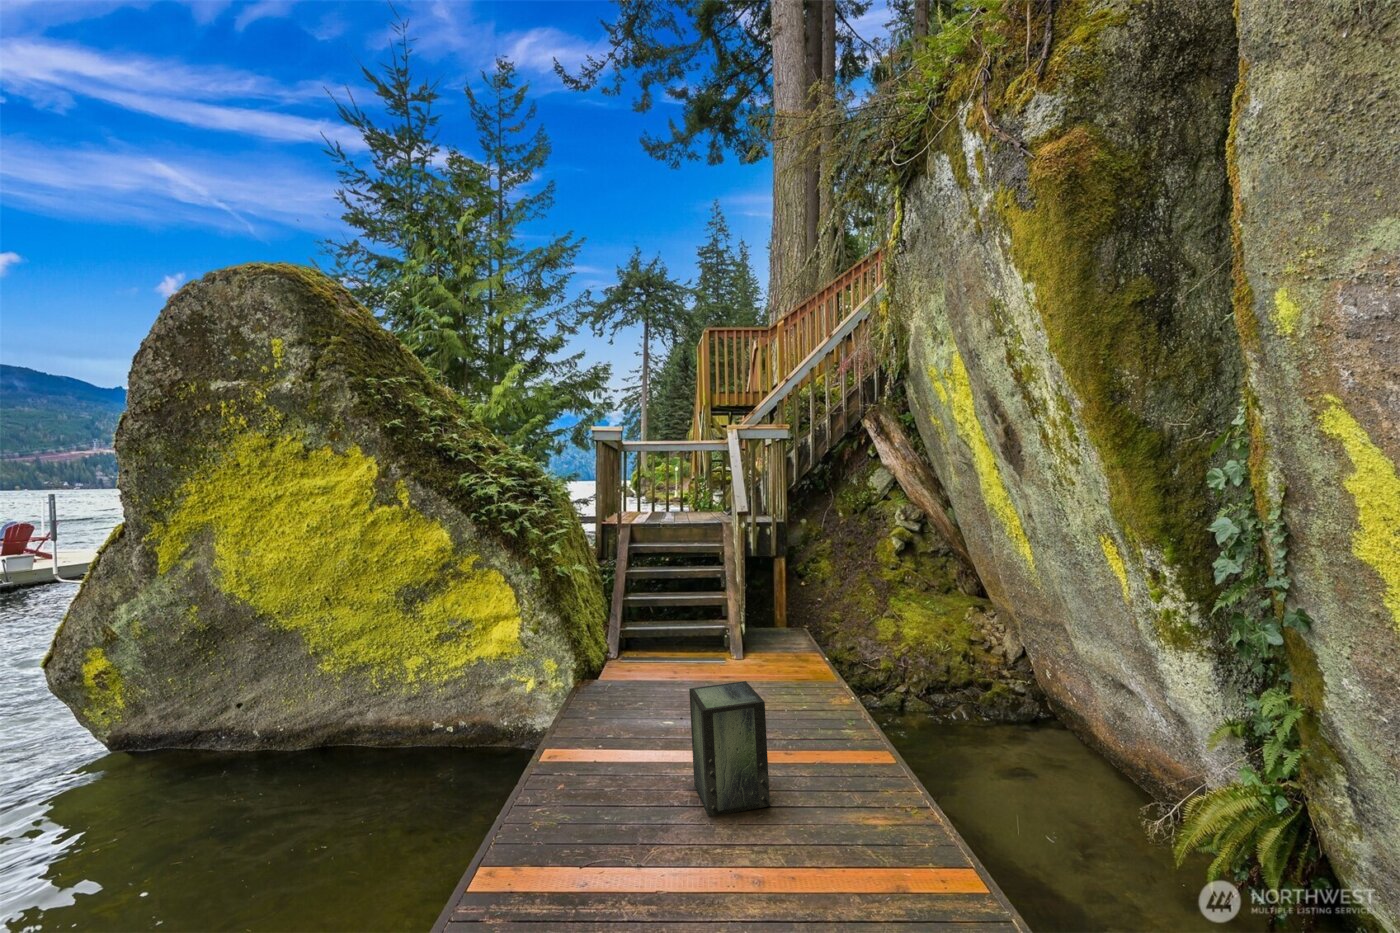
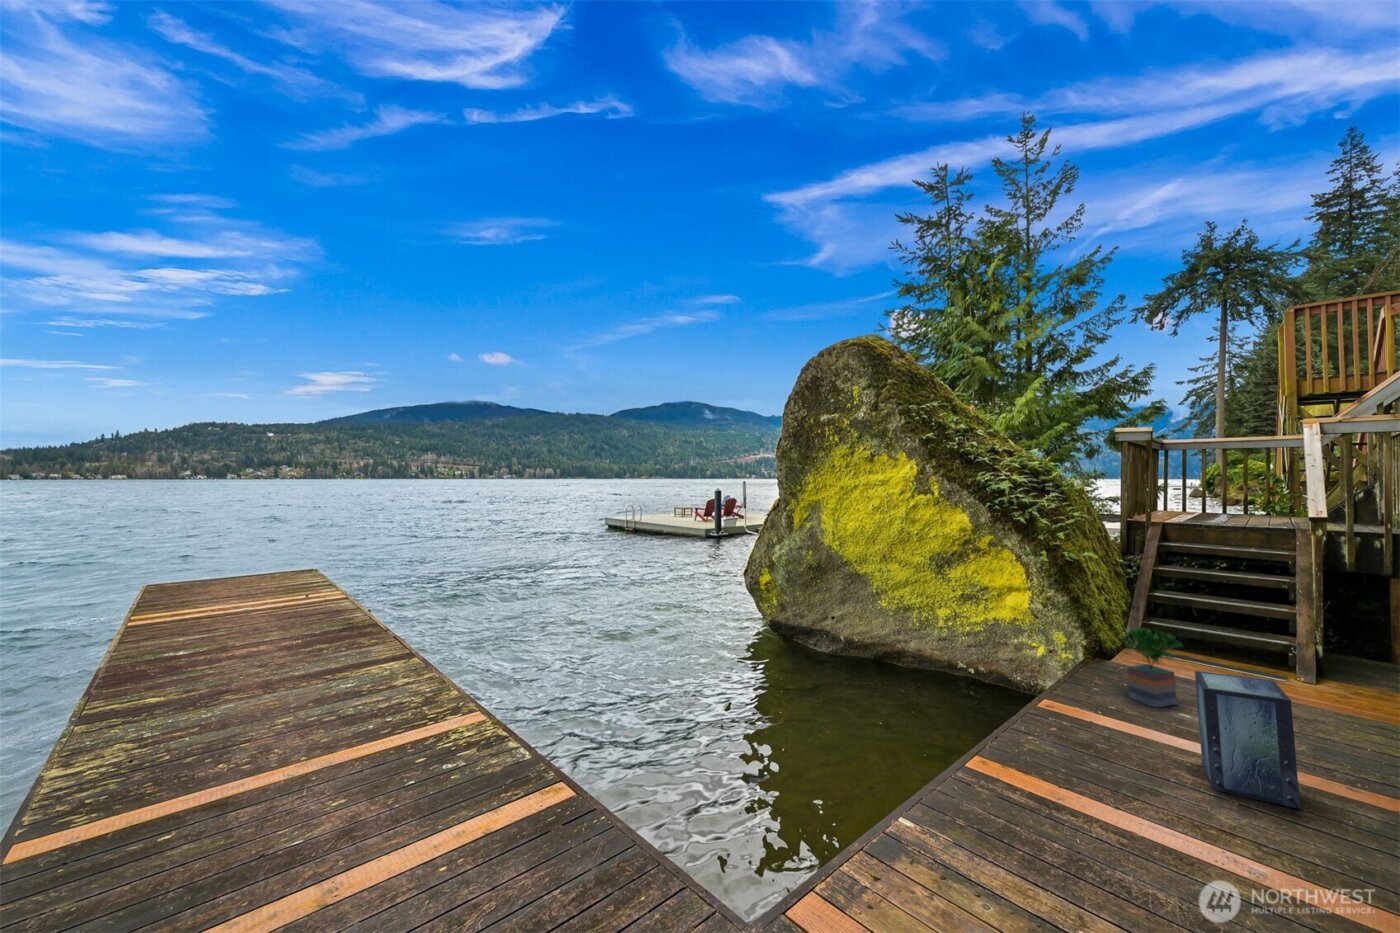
potted tree: none [617,642,667,728] -> present [1125,628,1182,708]

